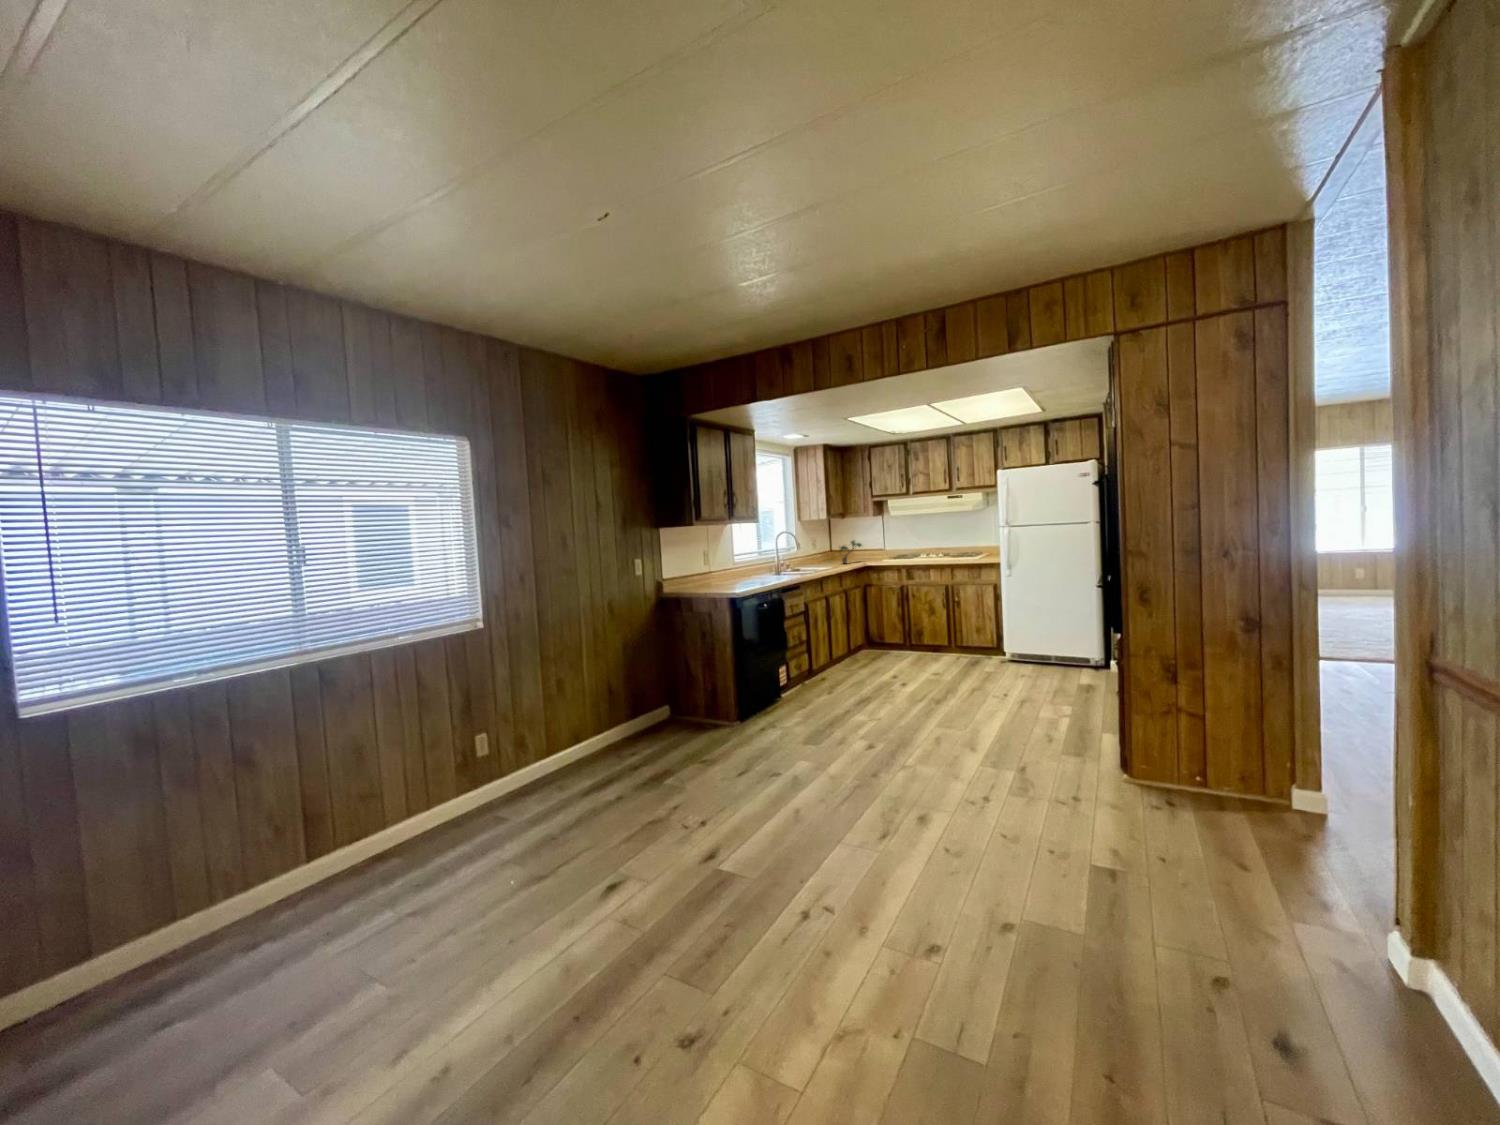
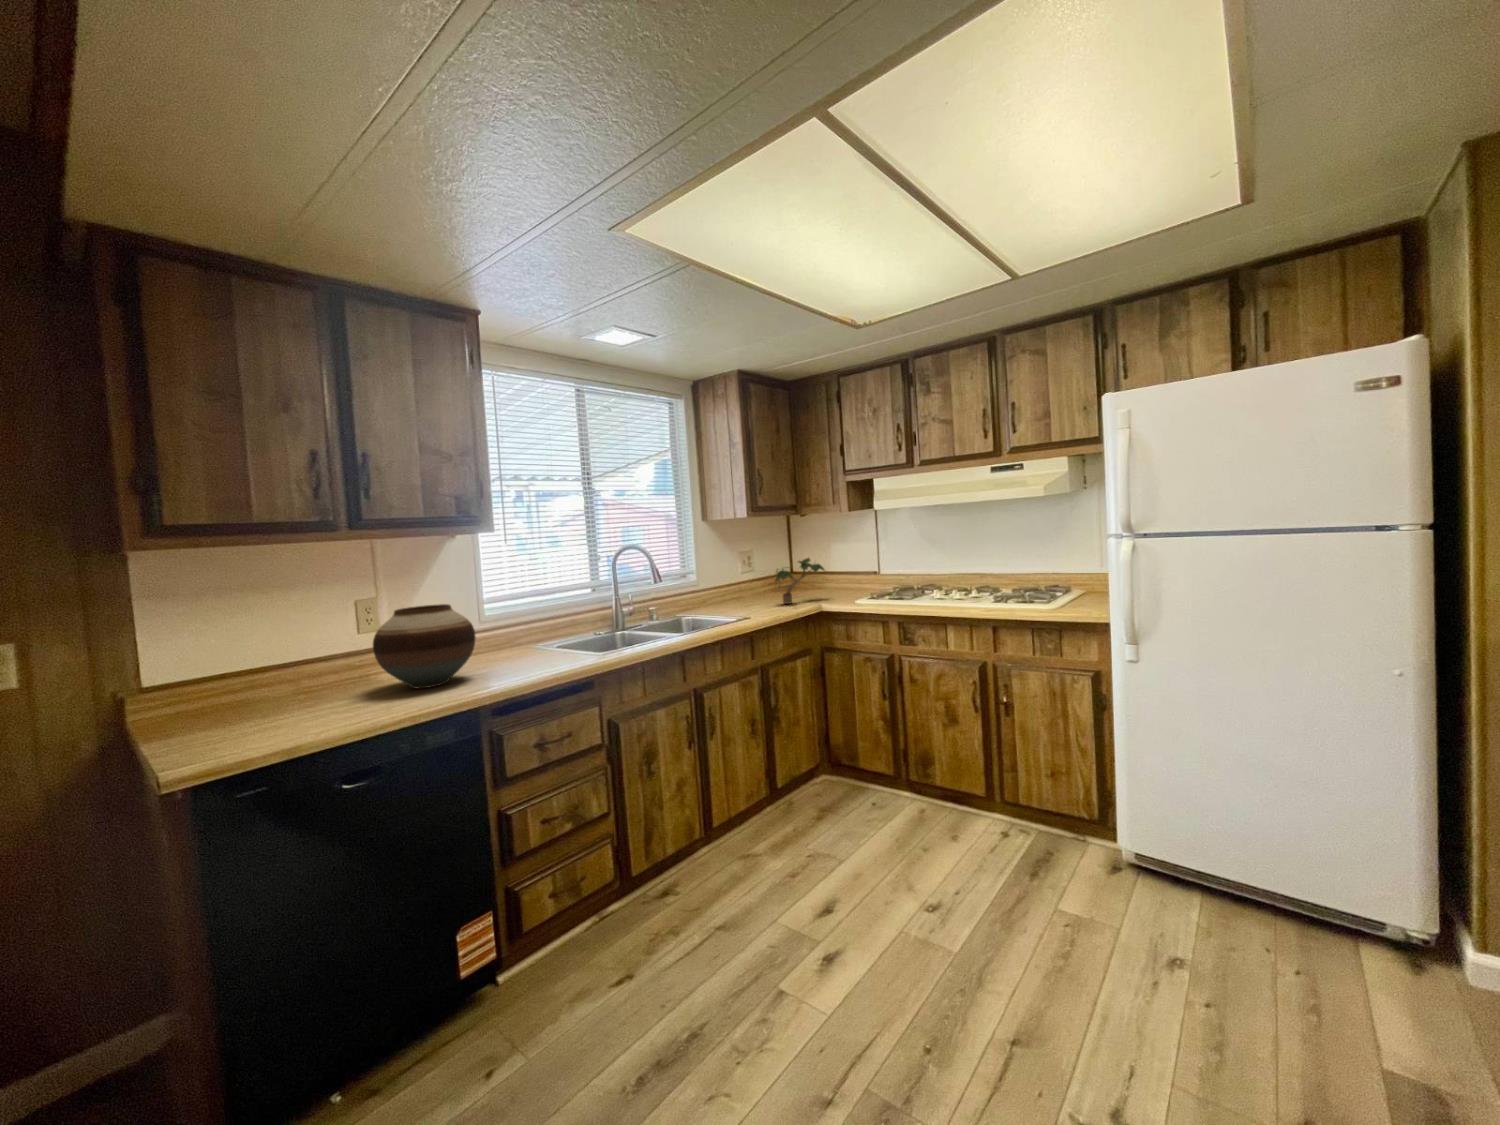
vase: none [730,552,766,584] -> present [373,604,476,688]

